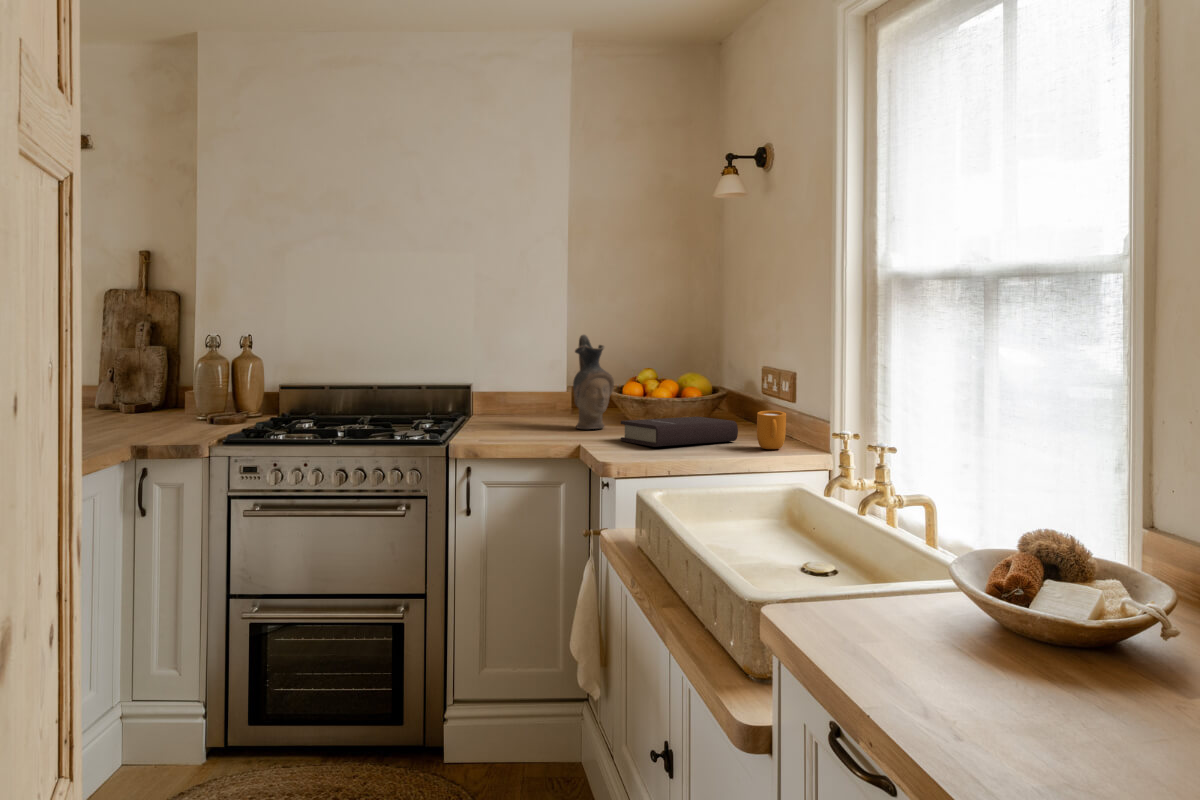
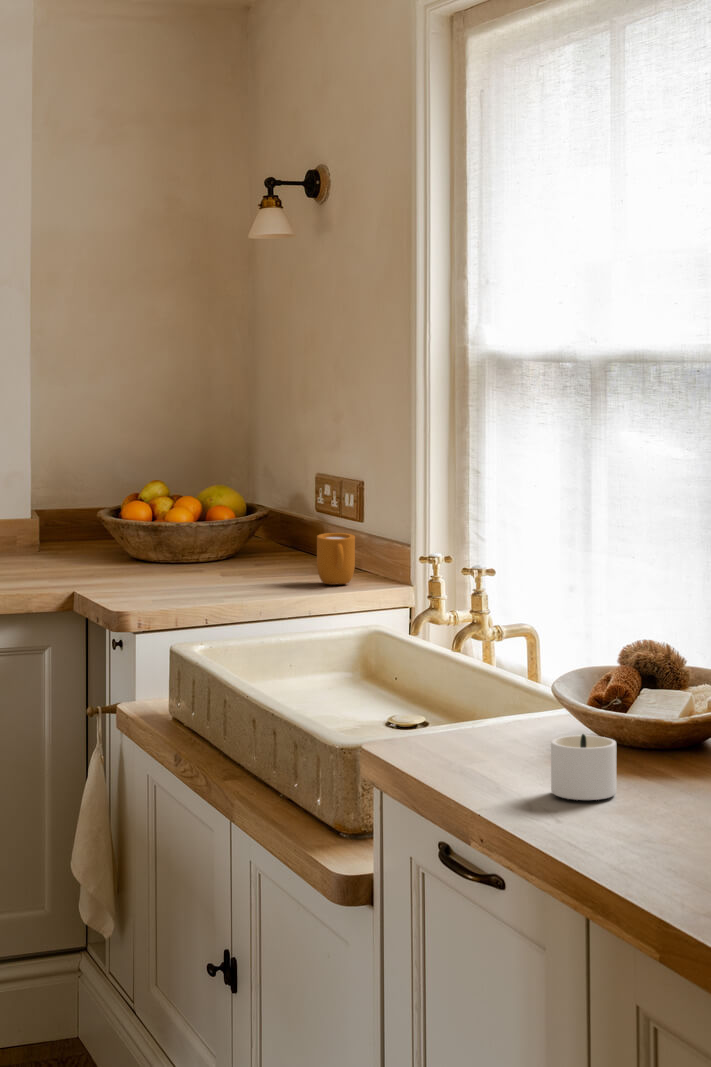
ceramic pitcher: present [573,335,614,429] -> none [52,432,112,568]
book: present [621,417,738,447] -> none [128,545,290,587]
candle: none [956,642,1064,721] -> present [551,734,617,800]

